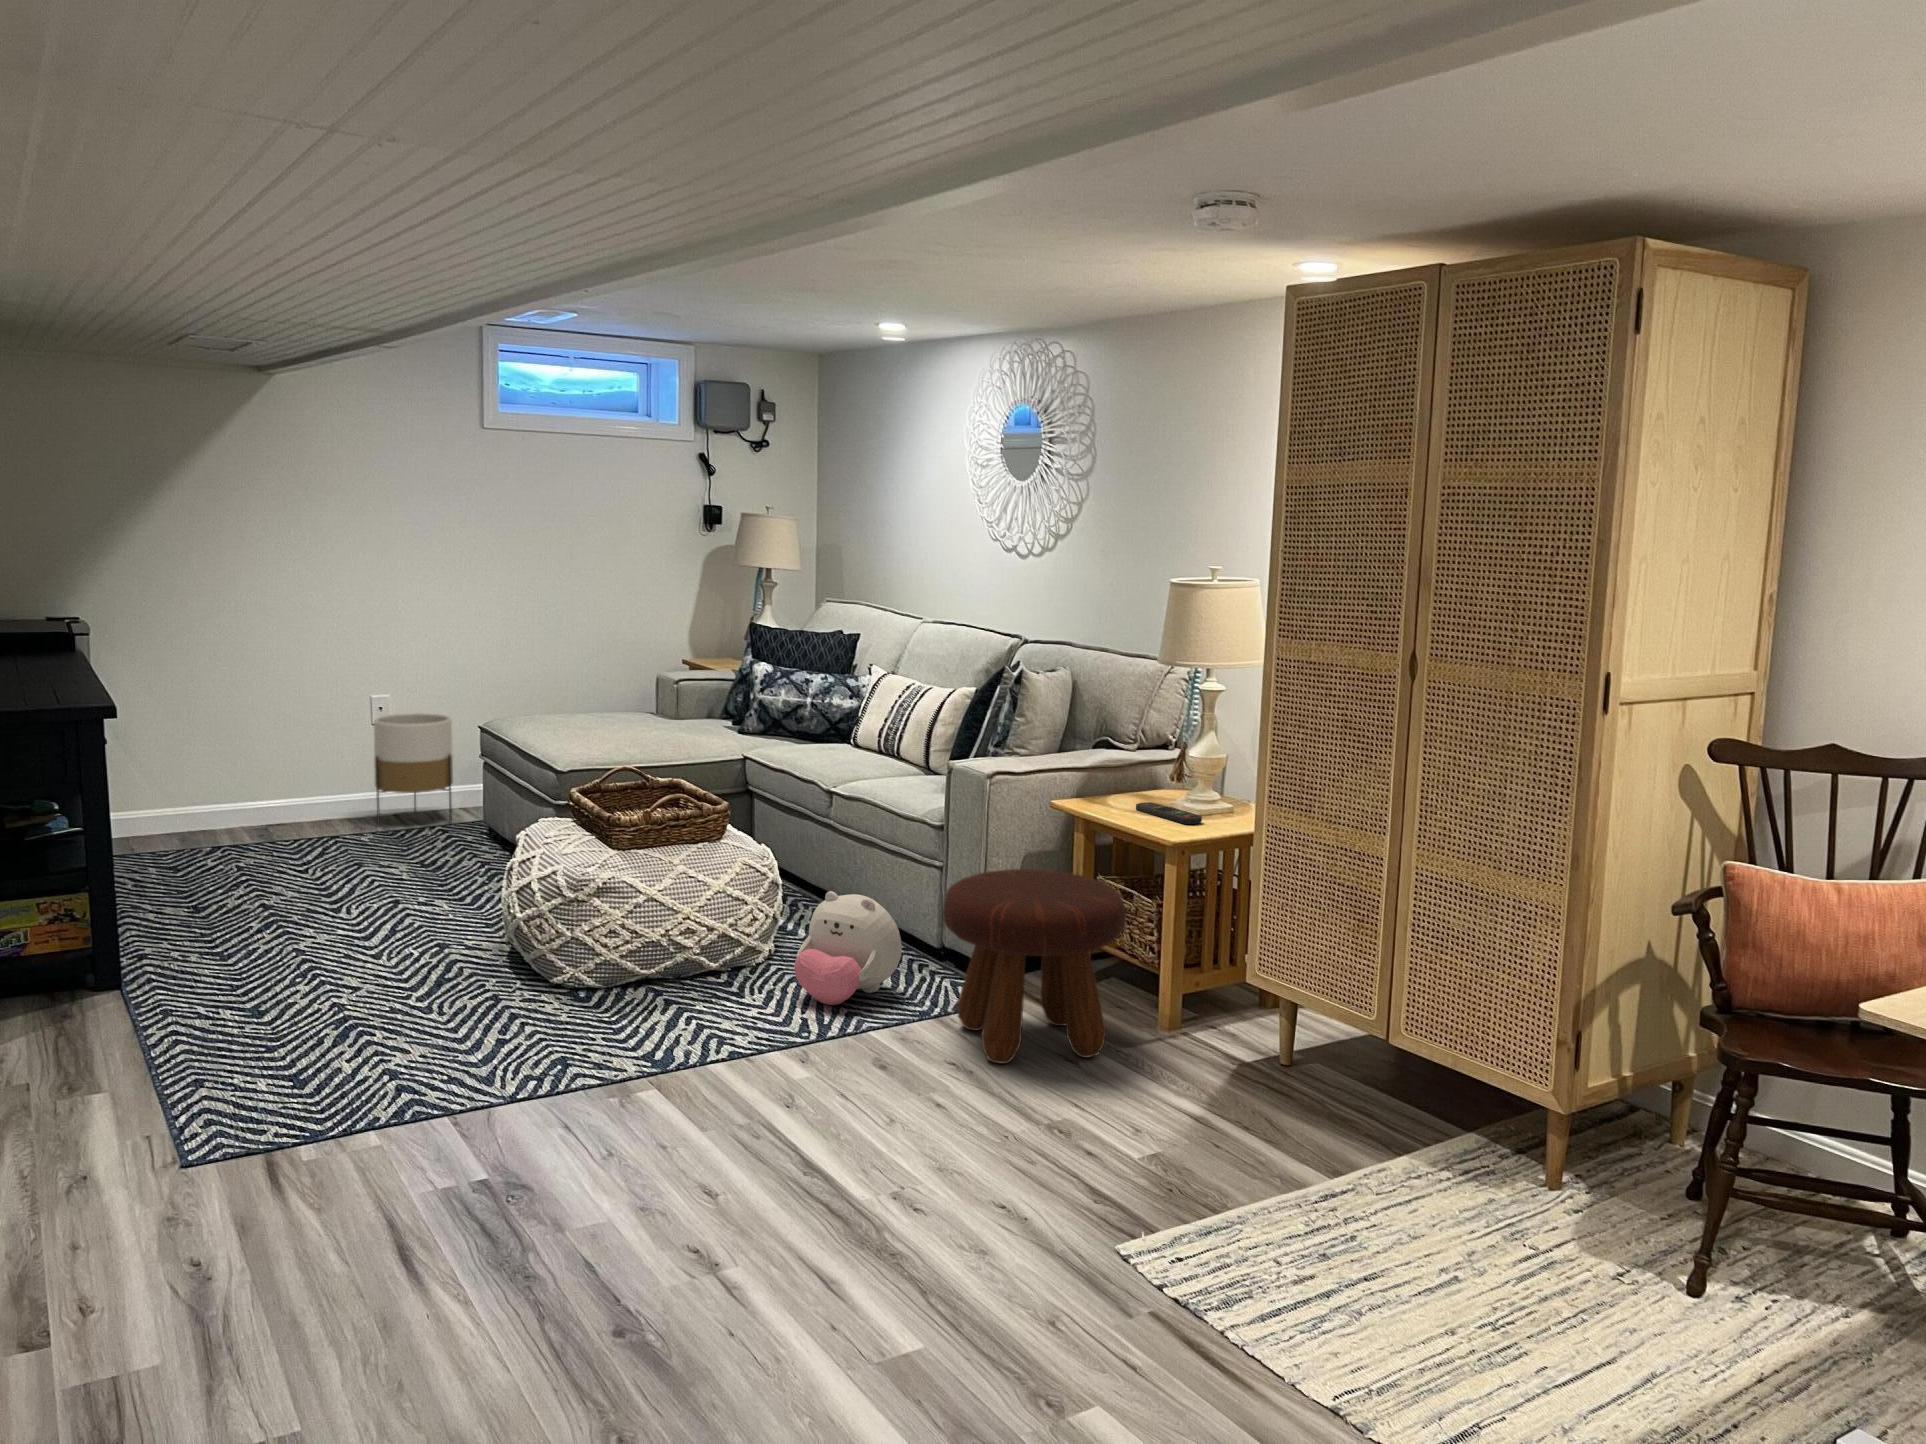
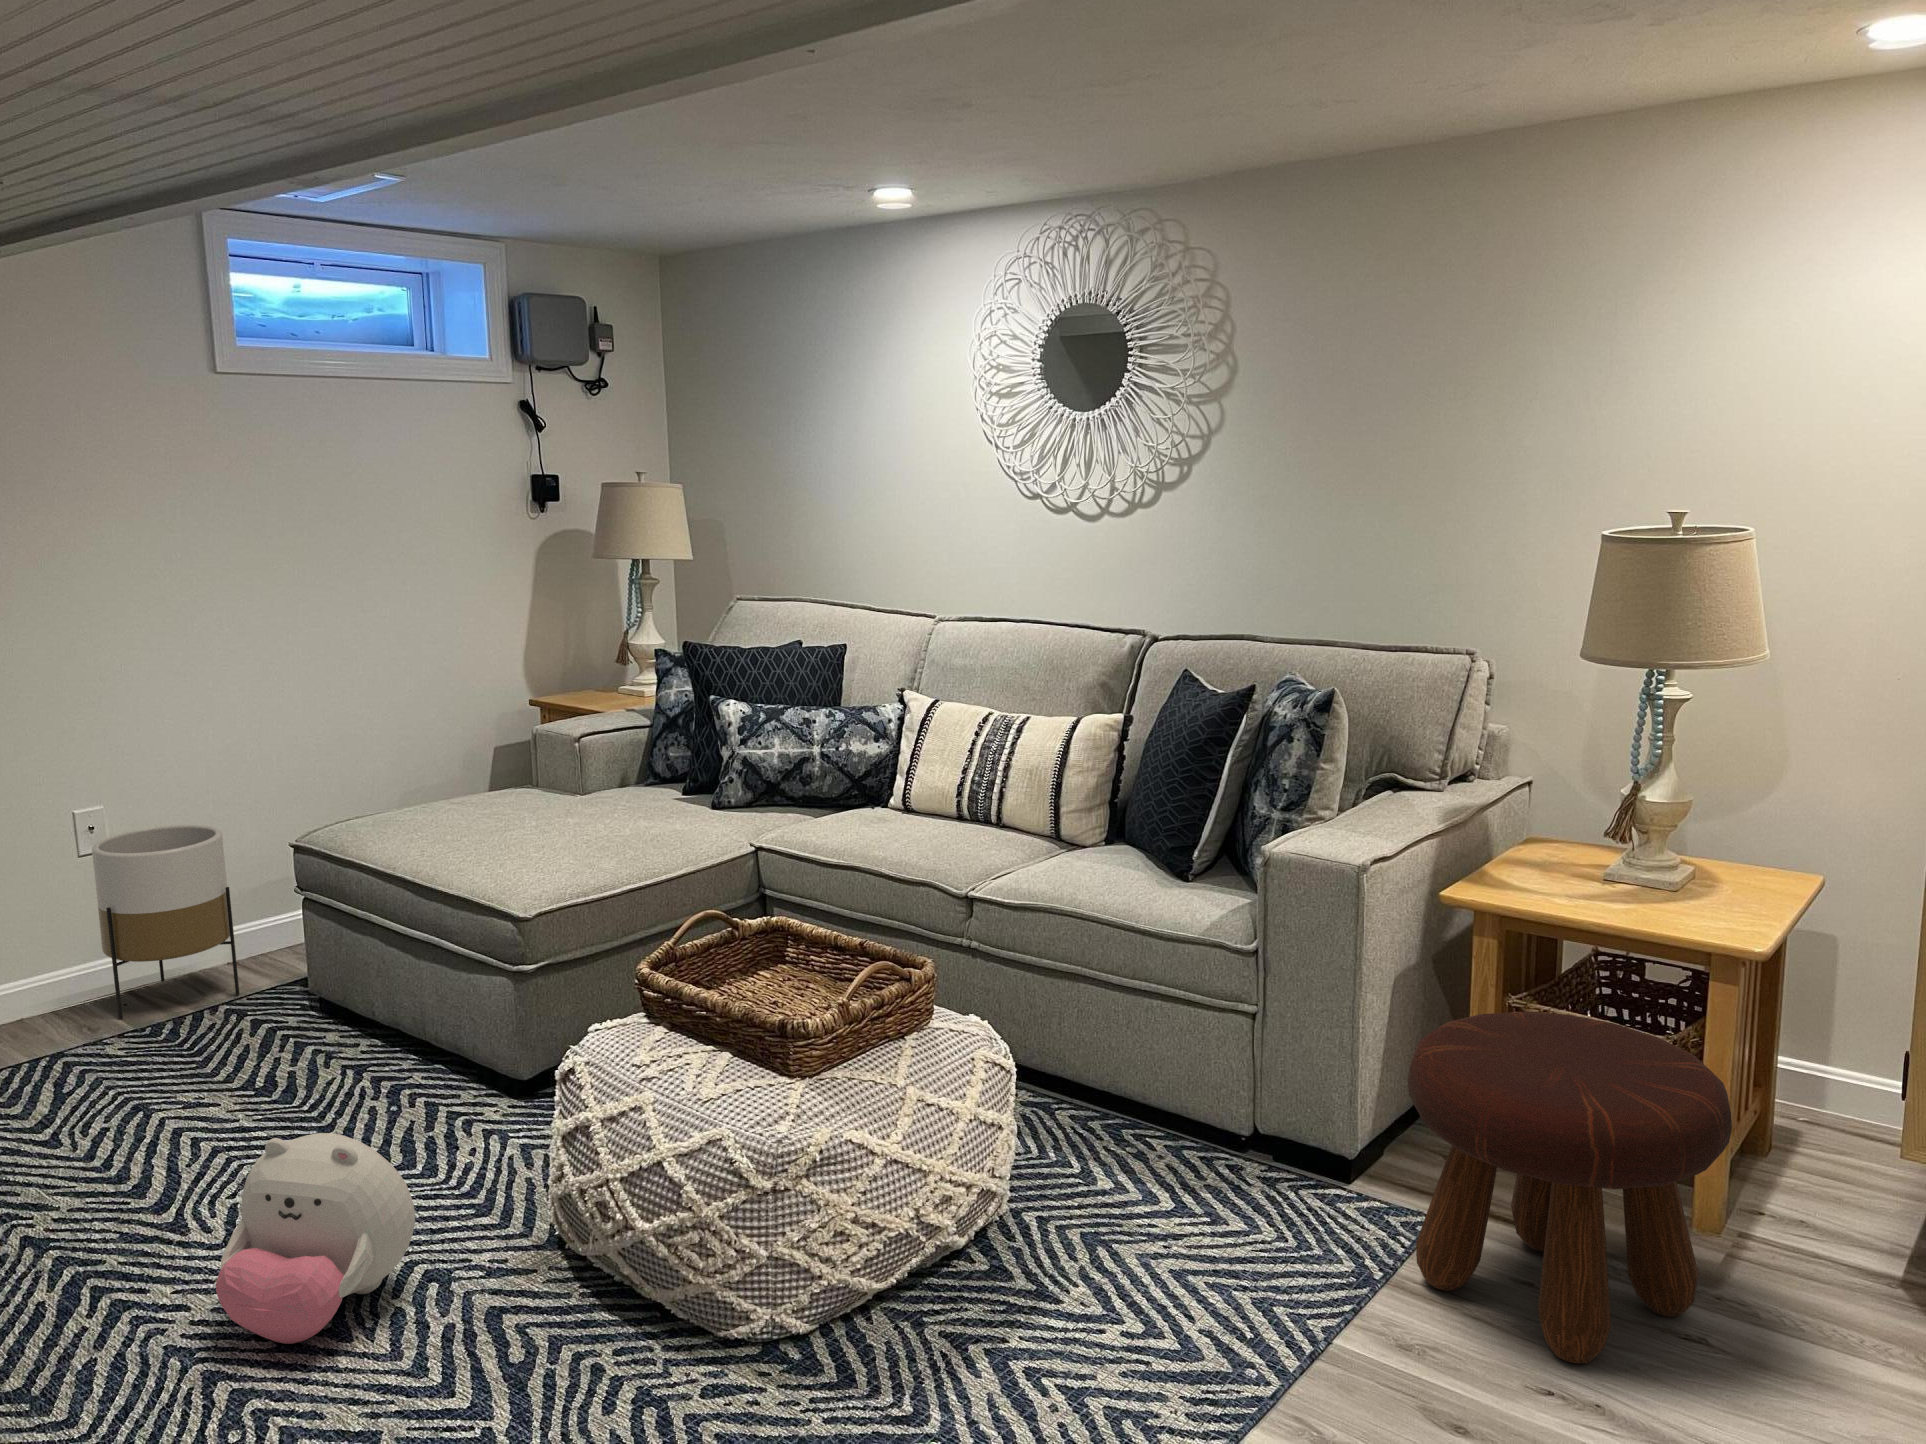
remote control: present [1136,802,1202,824] -> none [1541,874,1672,908]
plush toy: present [794,891,902,1005] -> present [216,1133,415,1344]

